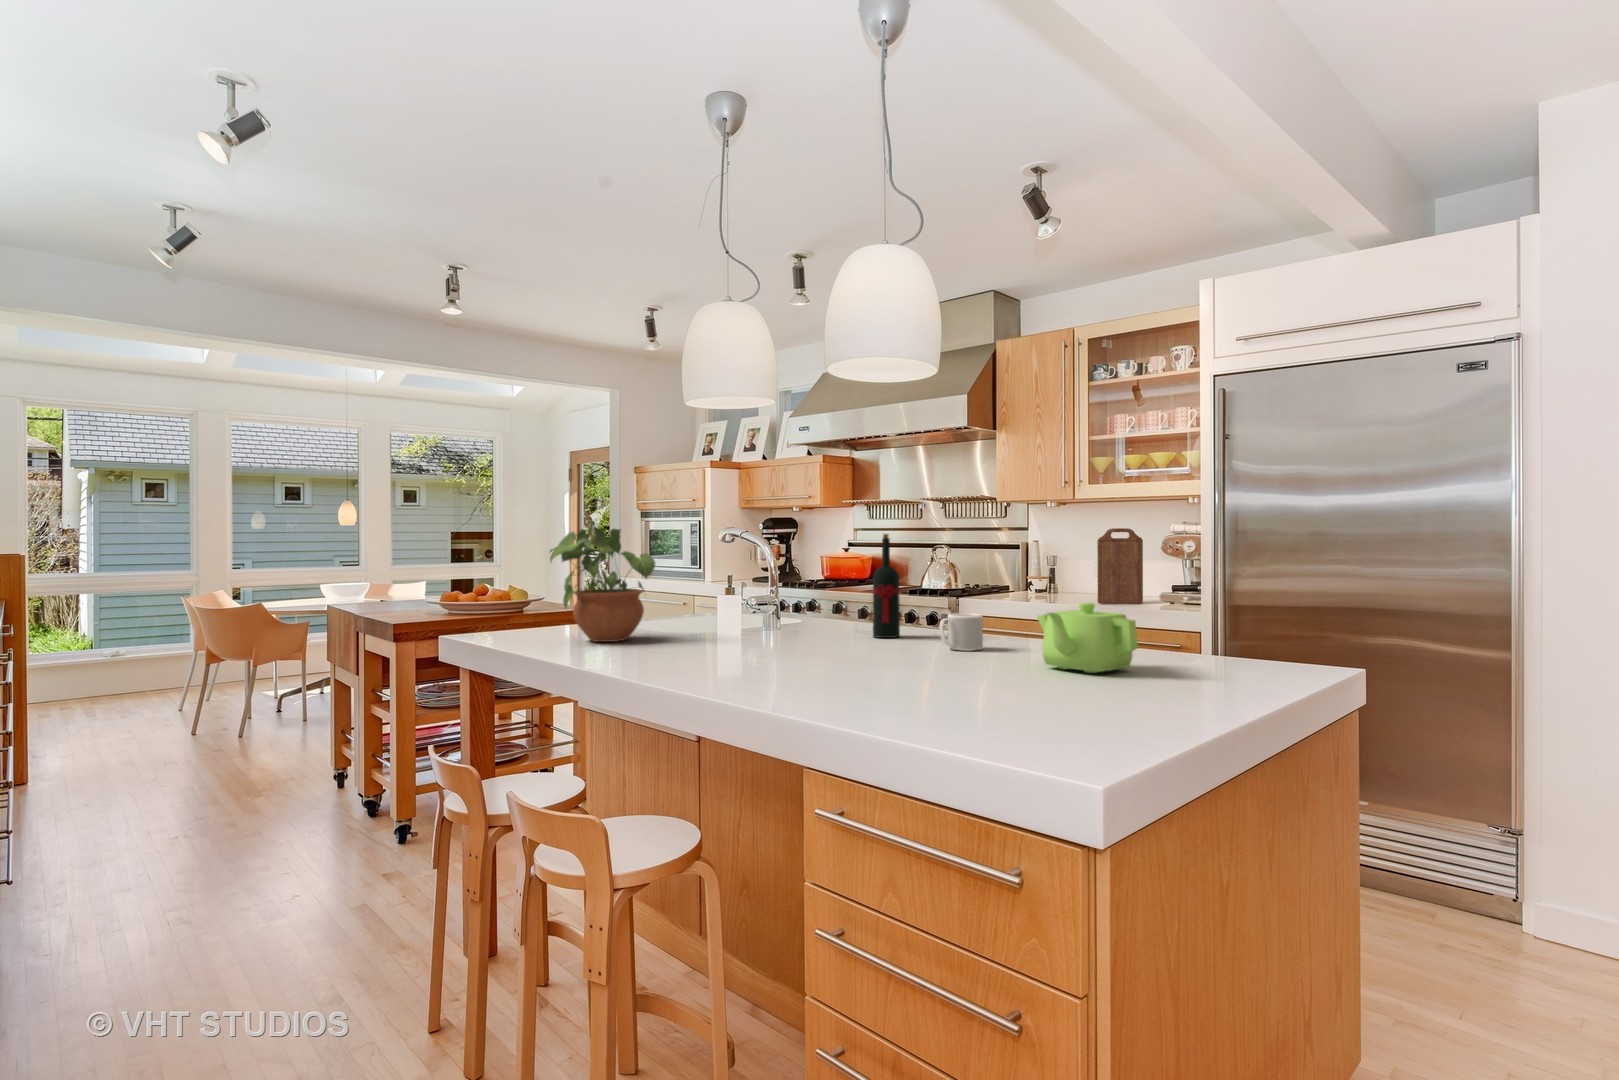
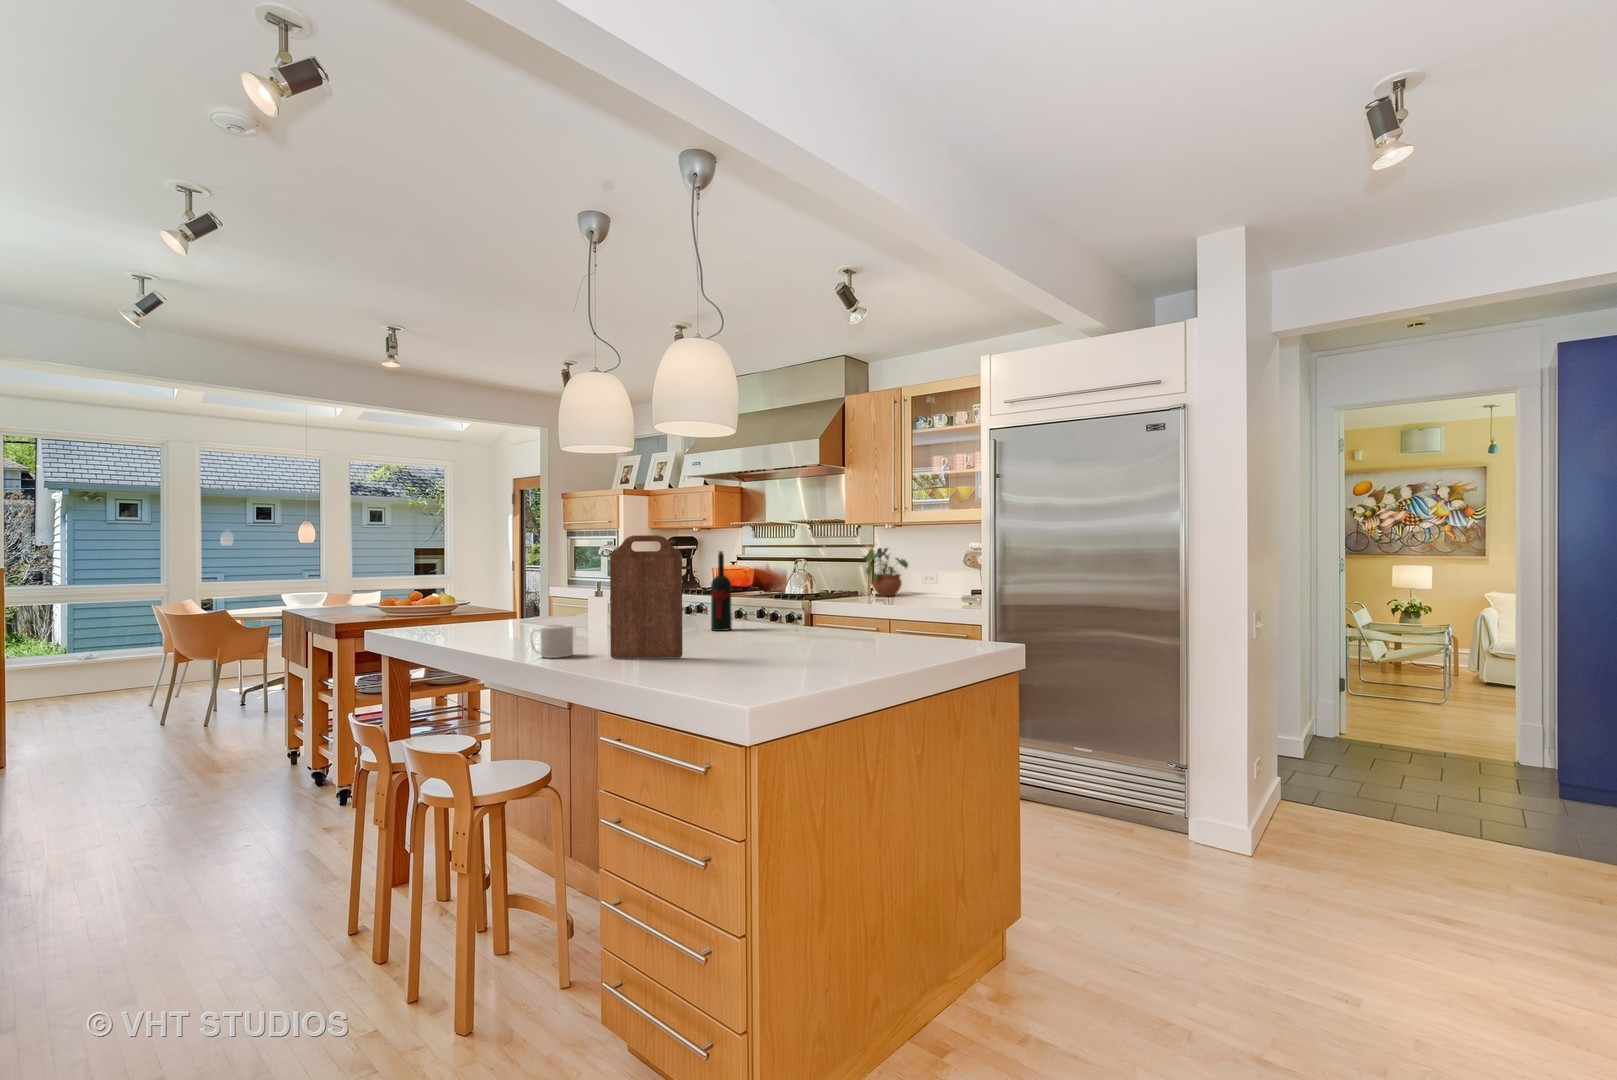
potted plant: present [550,521,655,642] -> present [863,546,908,596]
cutting board: present [1097,528,1143,604] -> present [610,535,682,658]
teapot: present [1037,603,1138,673] -> none [810,602,875,653]
mug: present [939,613,983,651] -> present [530,624,573,658]

